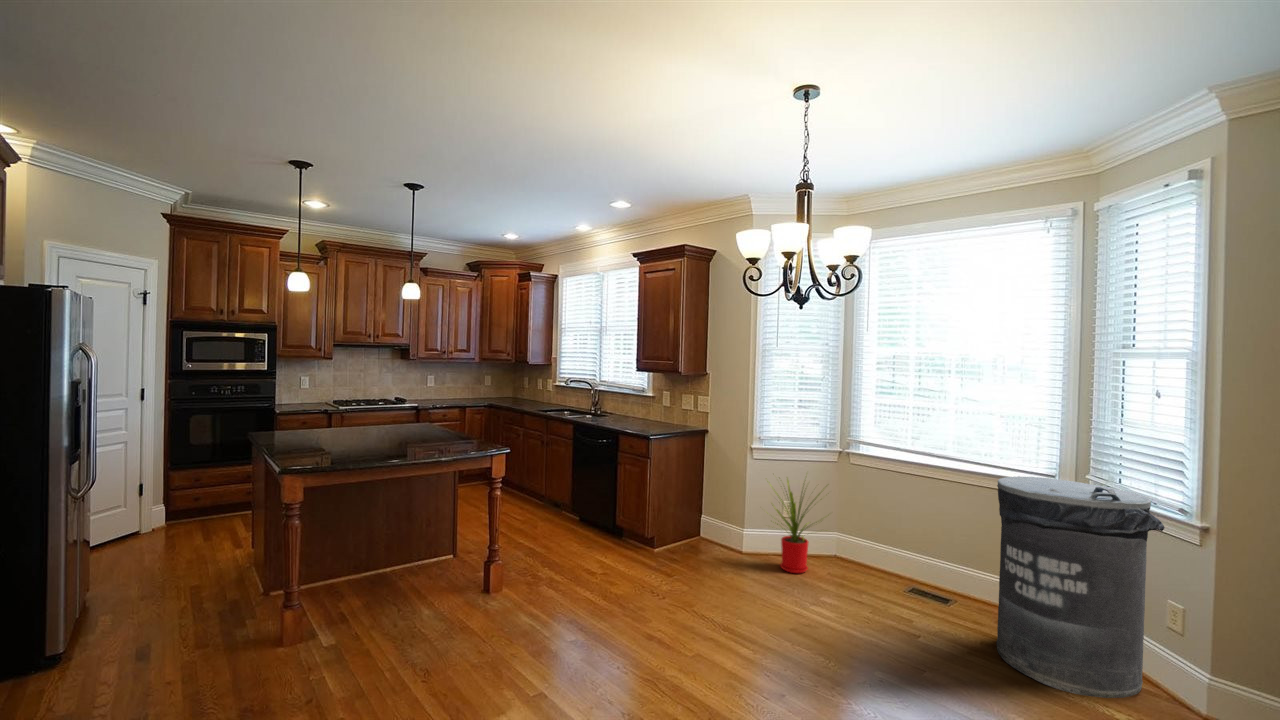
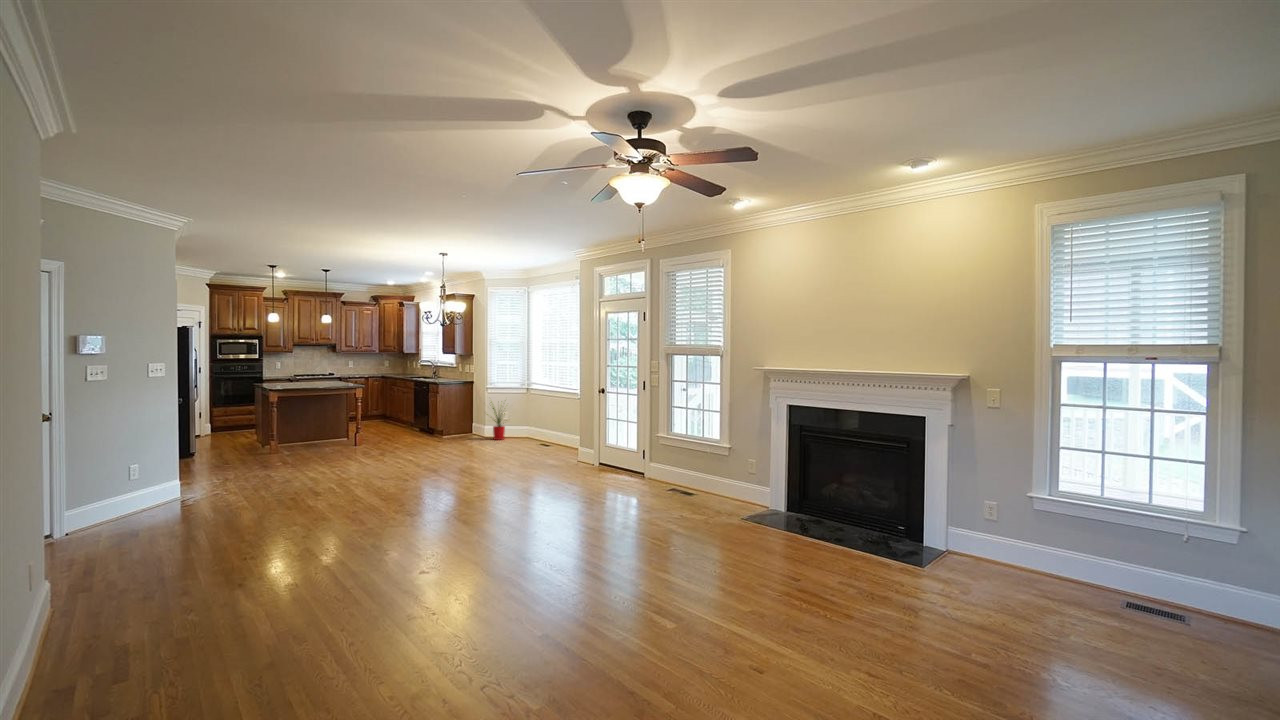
trash can: present [997,476,1165,698] -> none [535,390,579,457]

